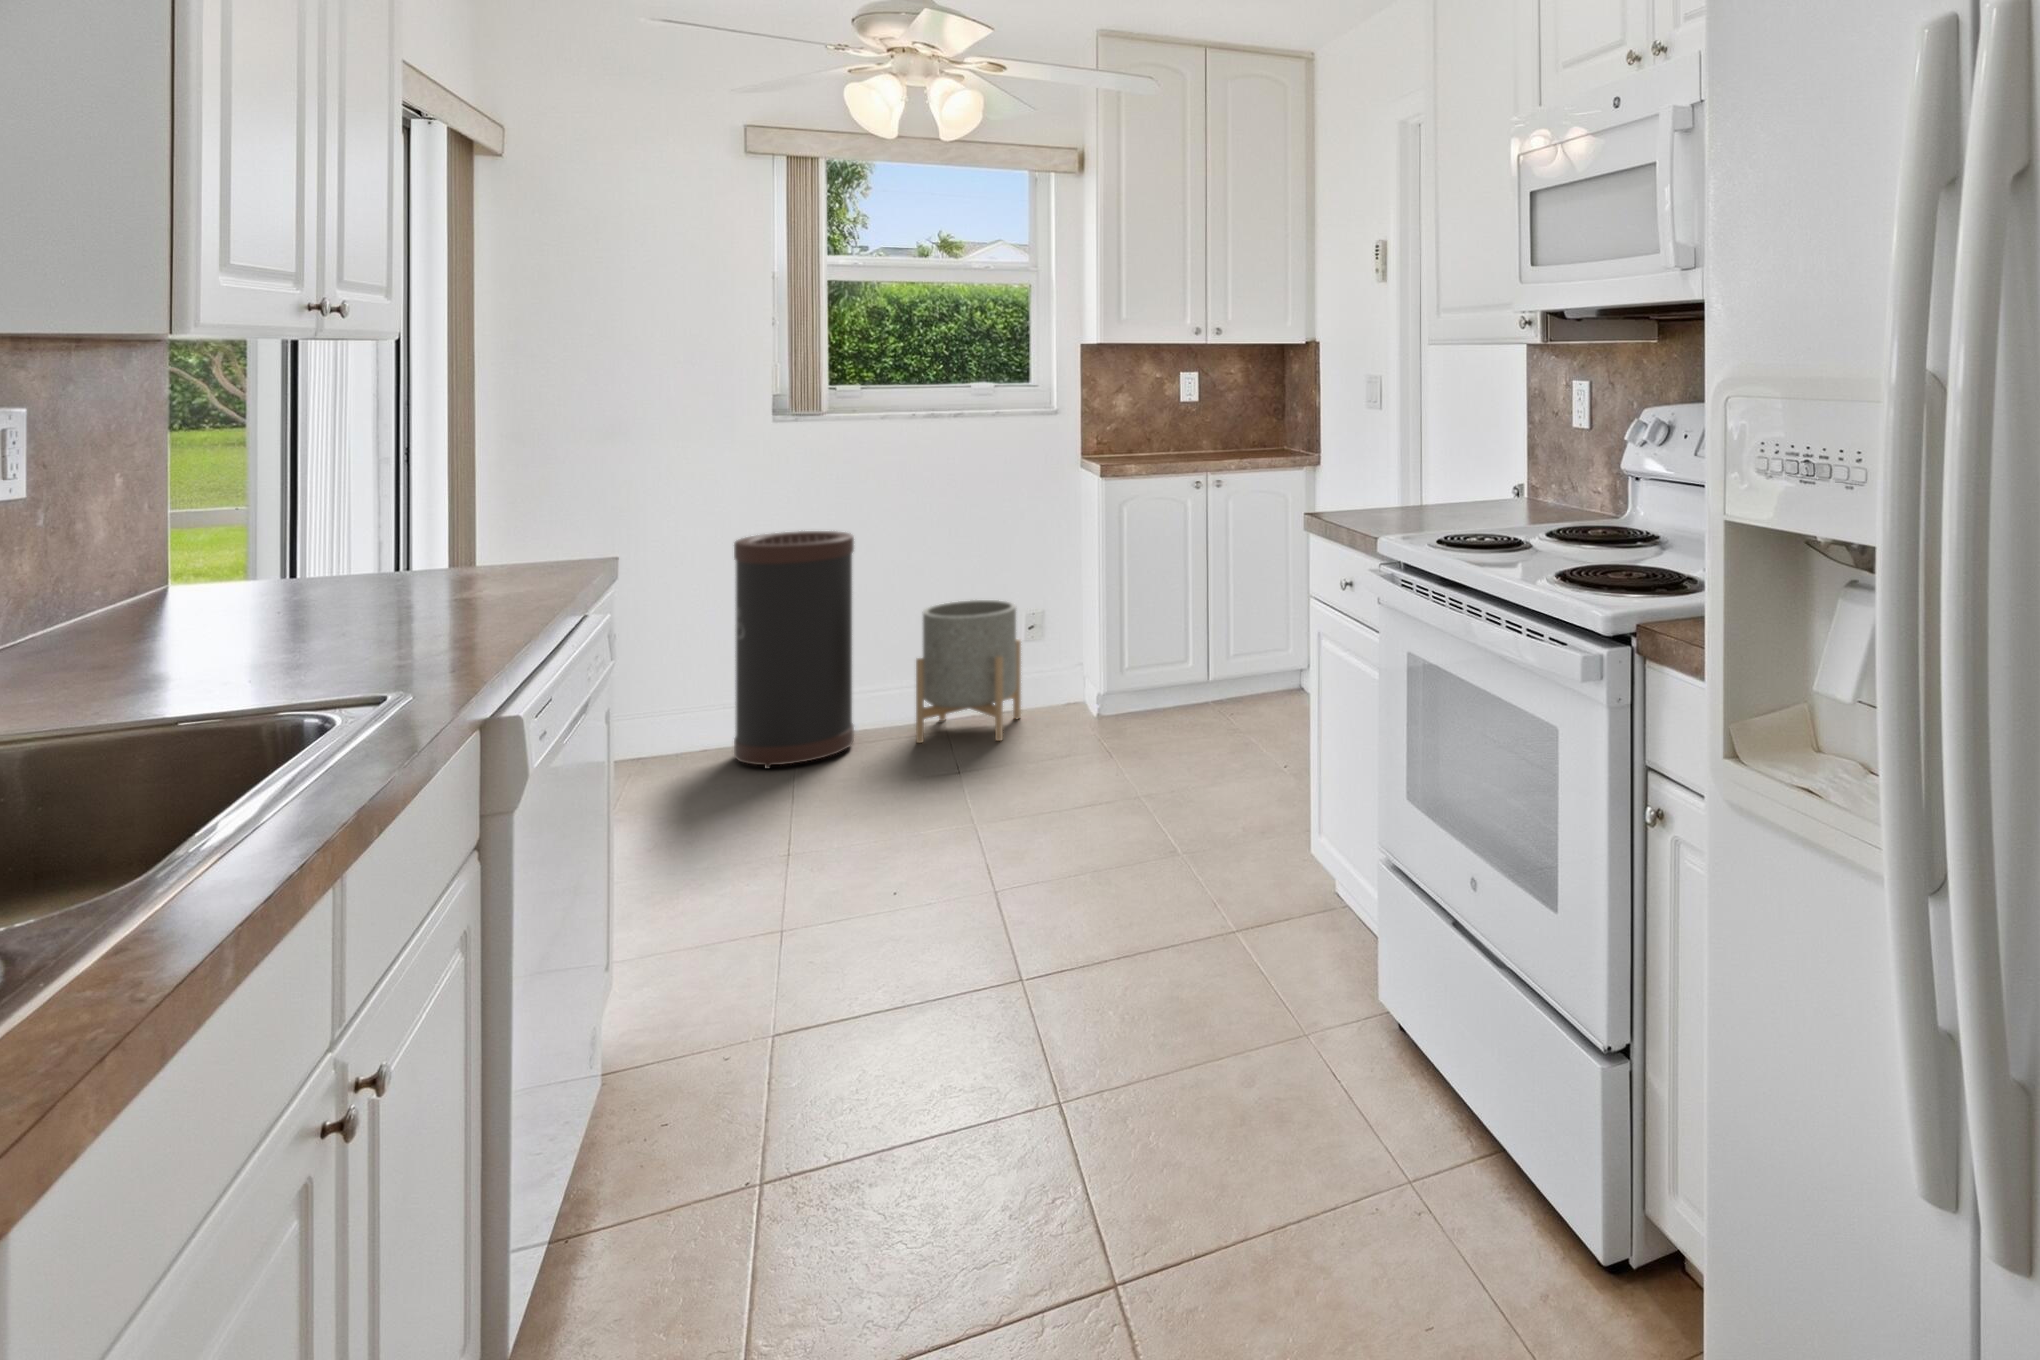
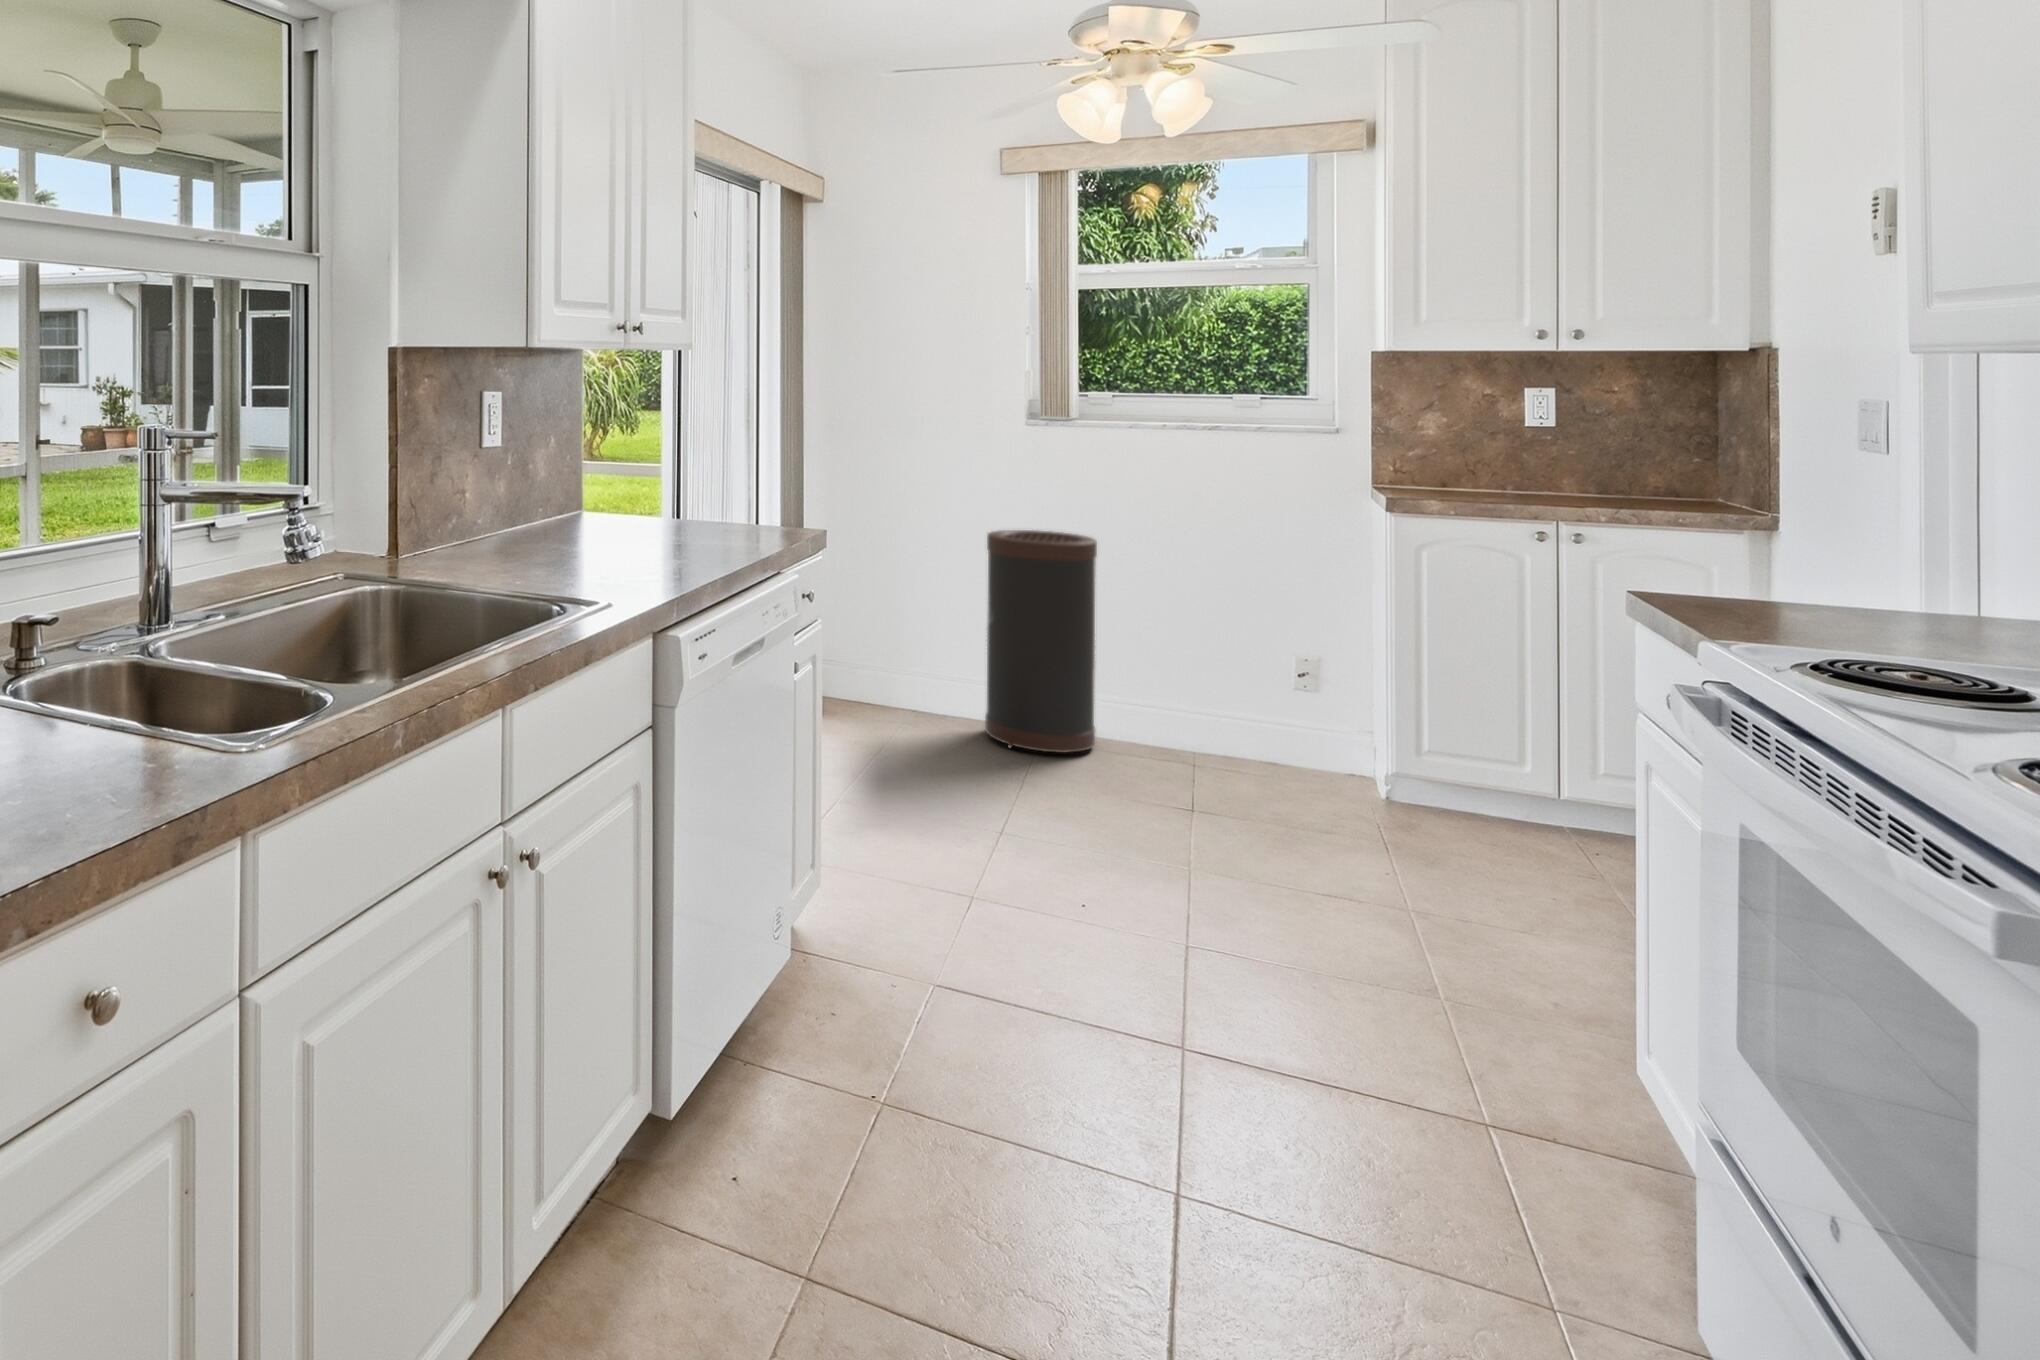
planter: present [916,600,1021,743] -> none [1157,626,1286,788]

